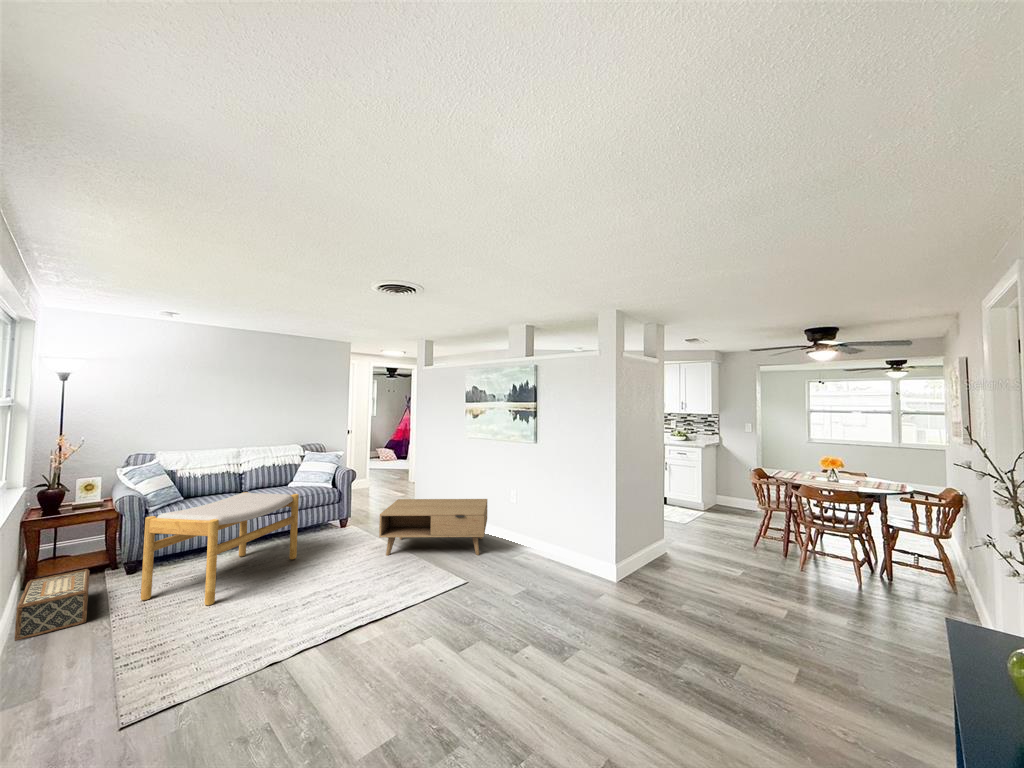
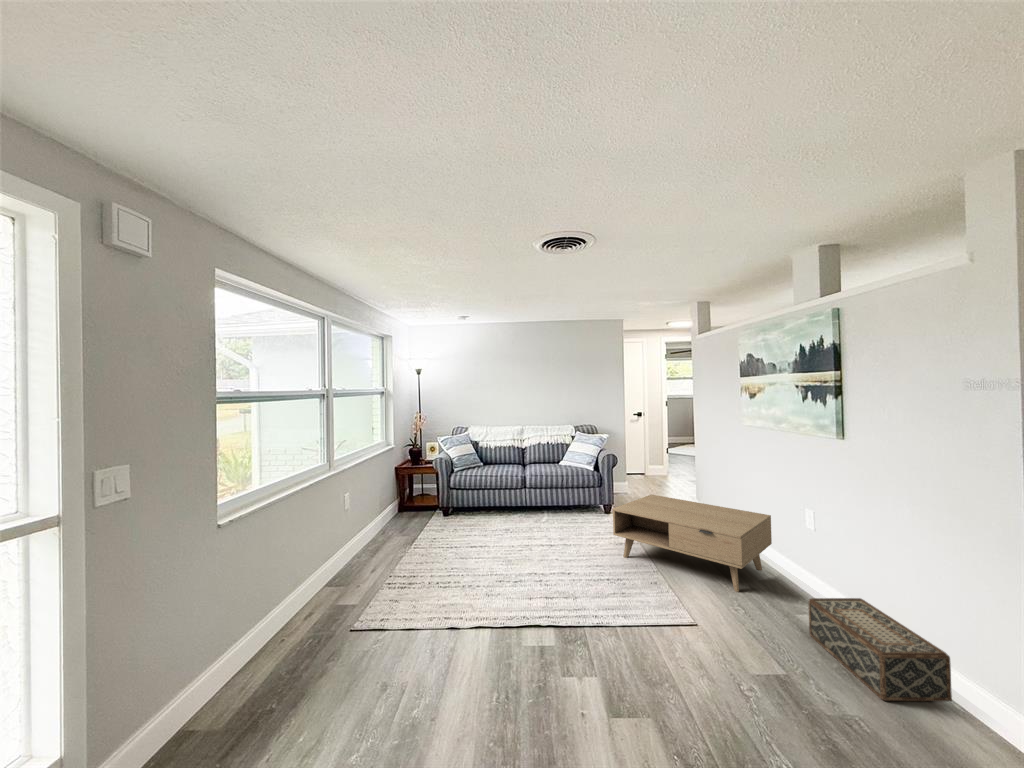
footstool: present [141,492,299,605] -> none [428,466,544,559]
woven basket: present [14,569,90,641] -> present [809,598,952,701]

